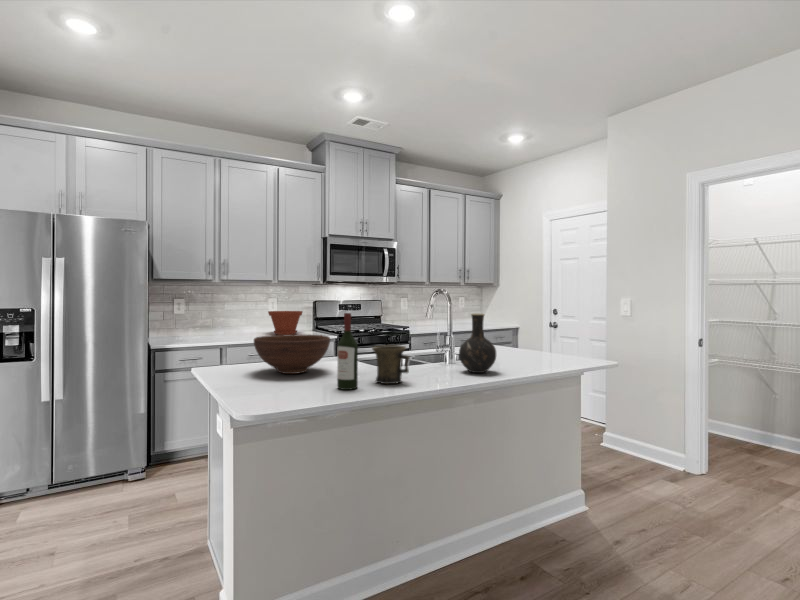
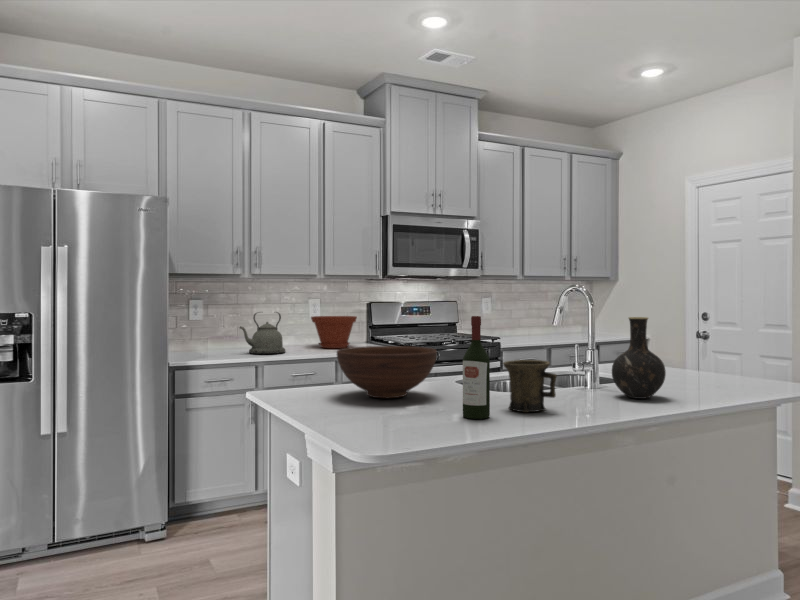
kettle: none [211,308,247,339] -> present [240,312,285,354]

